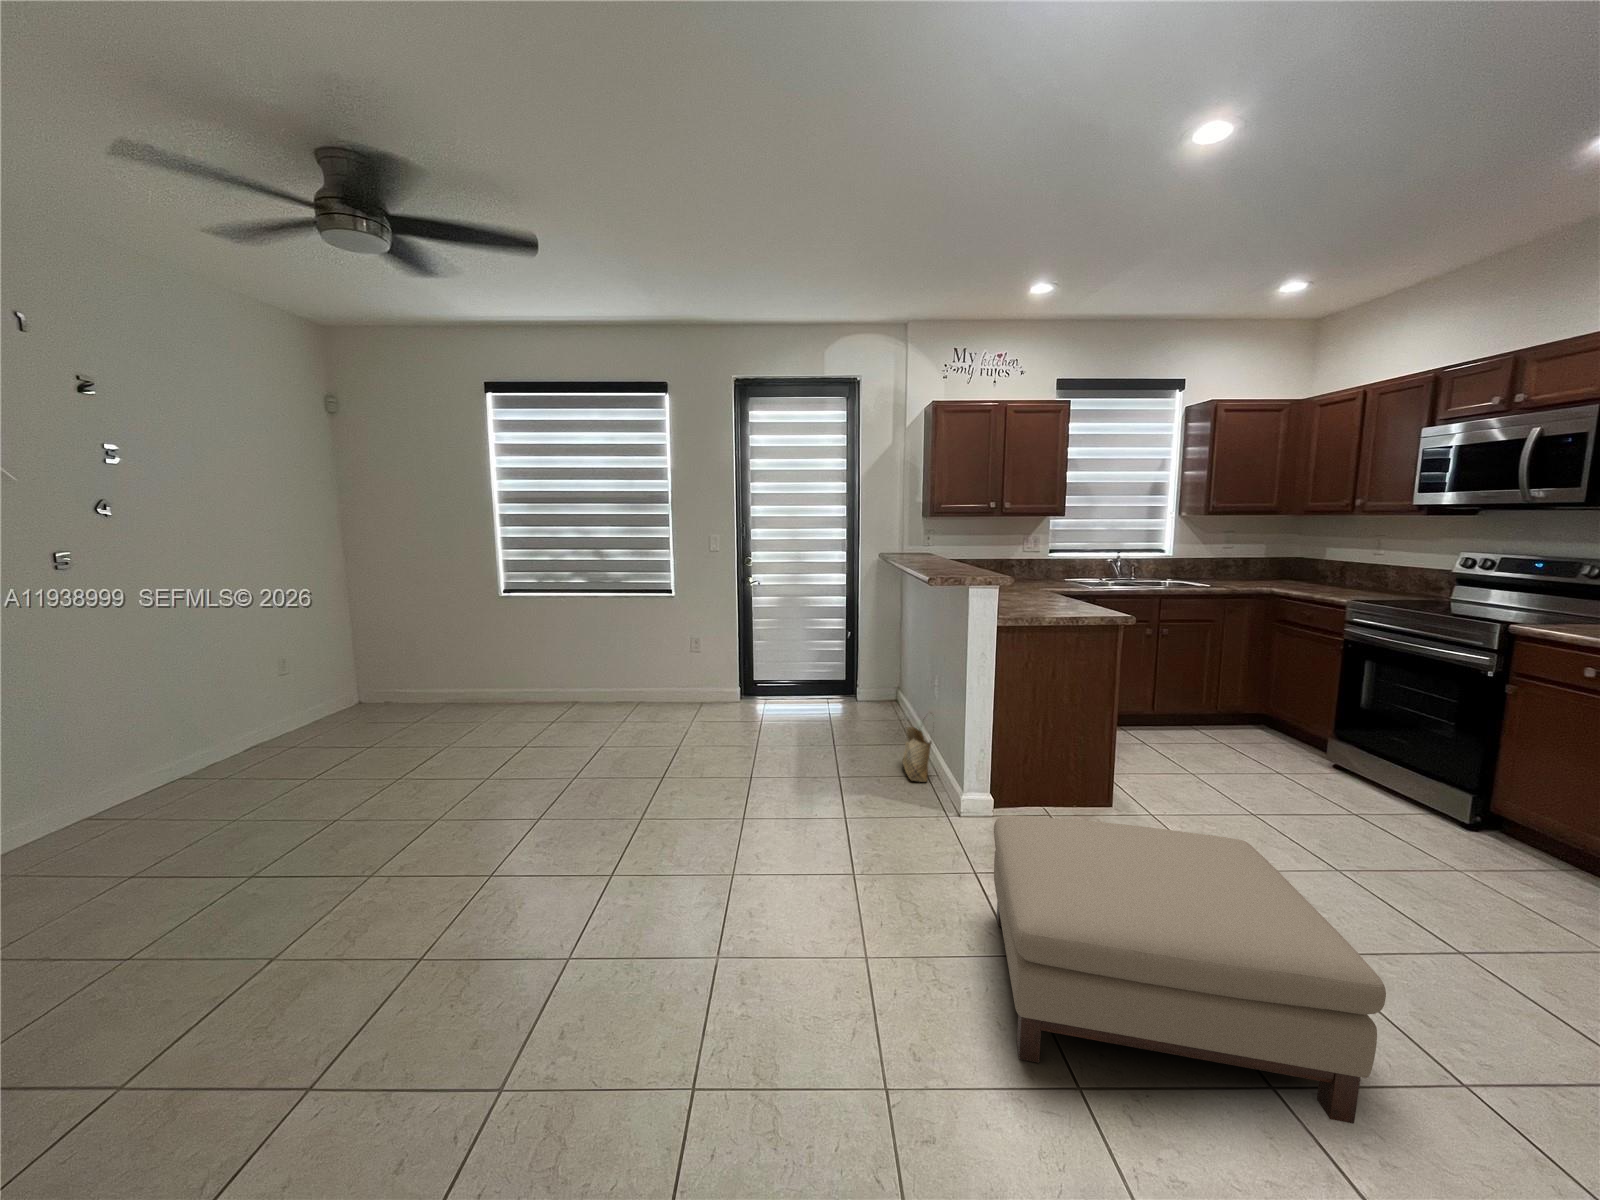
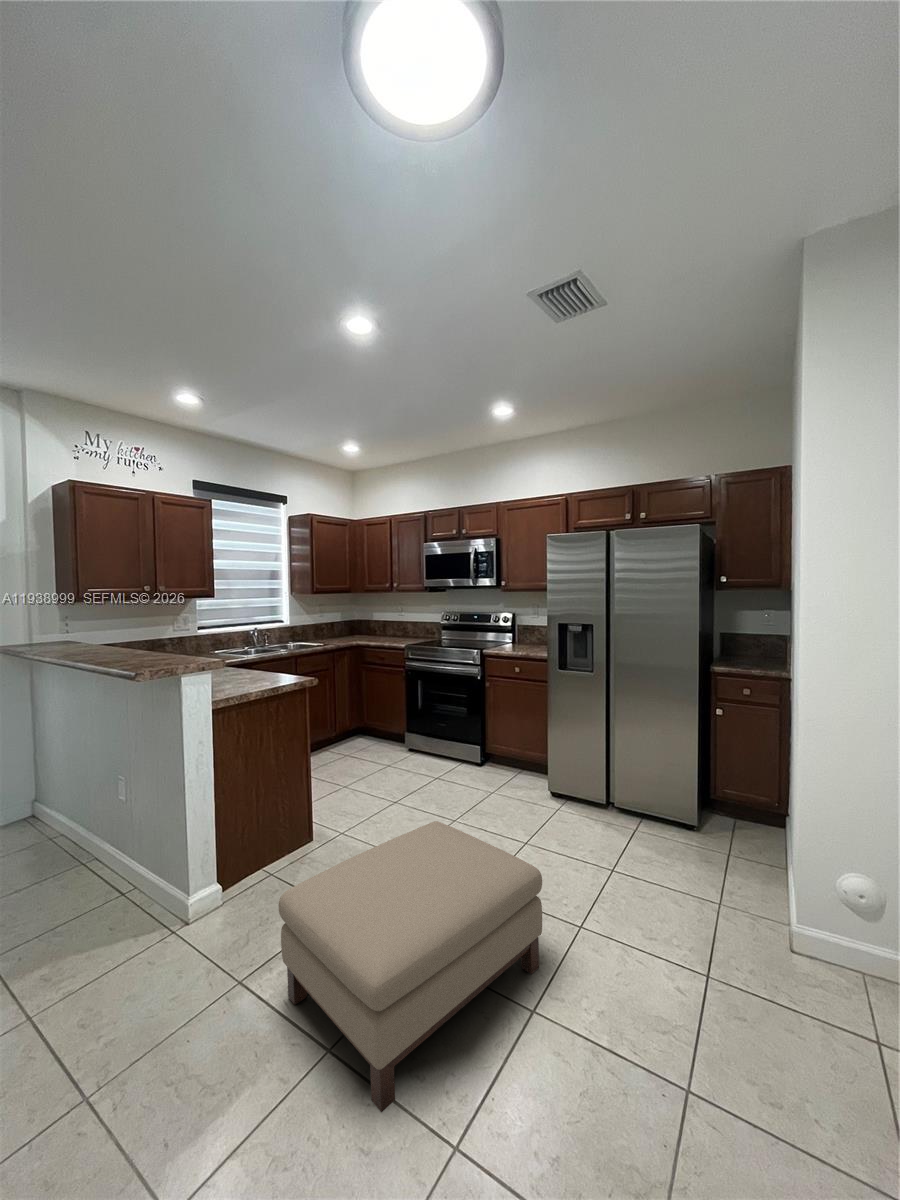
woven basket: present [903,727,932,782] -> none [93,821,139,911]

